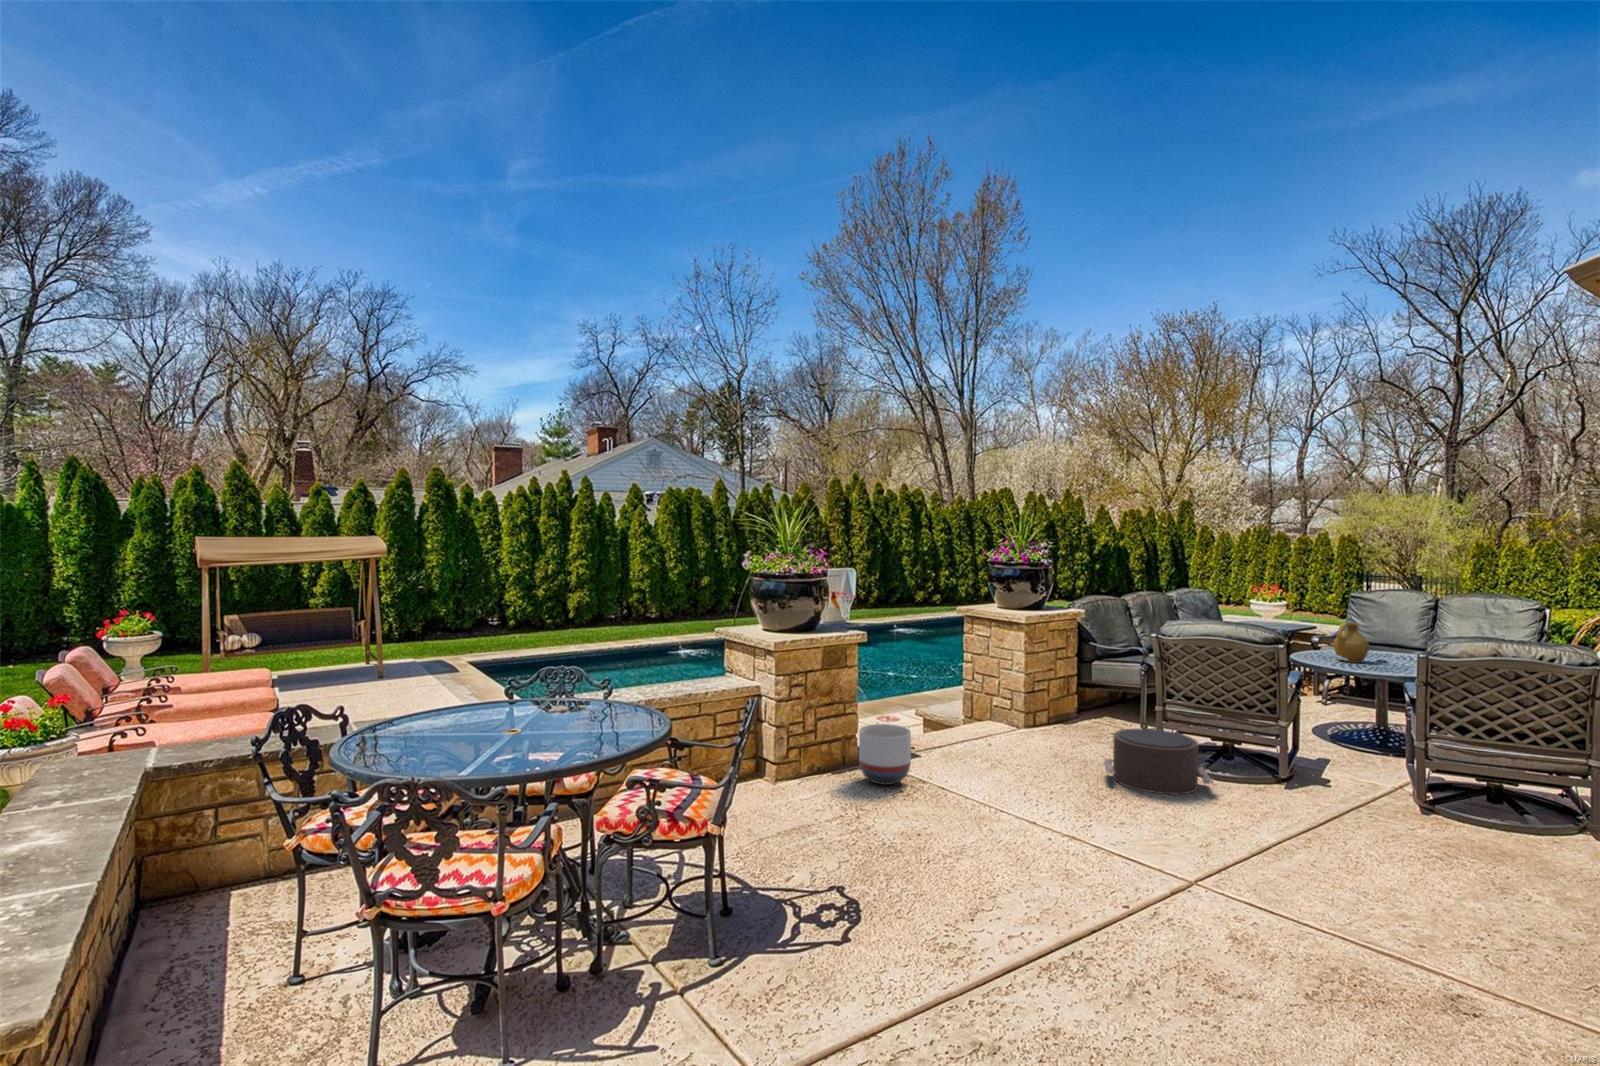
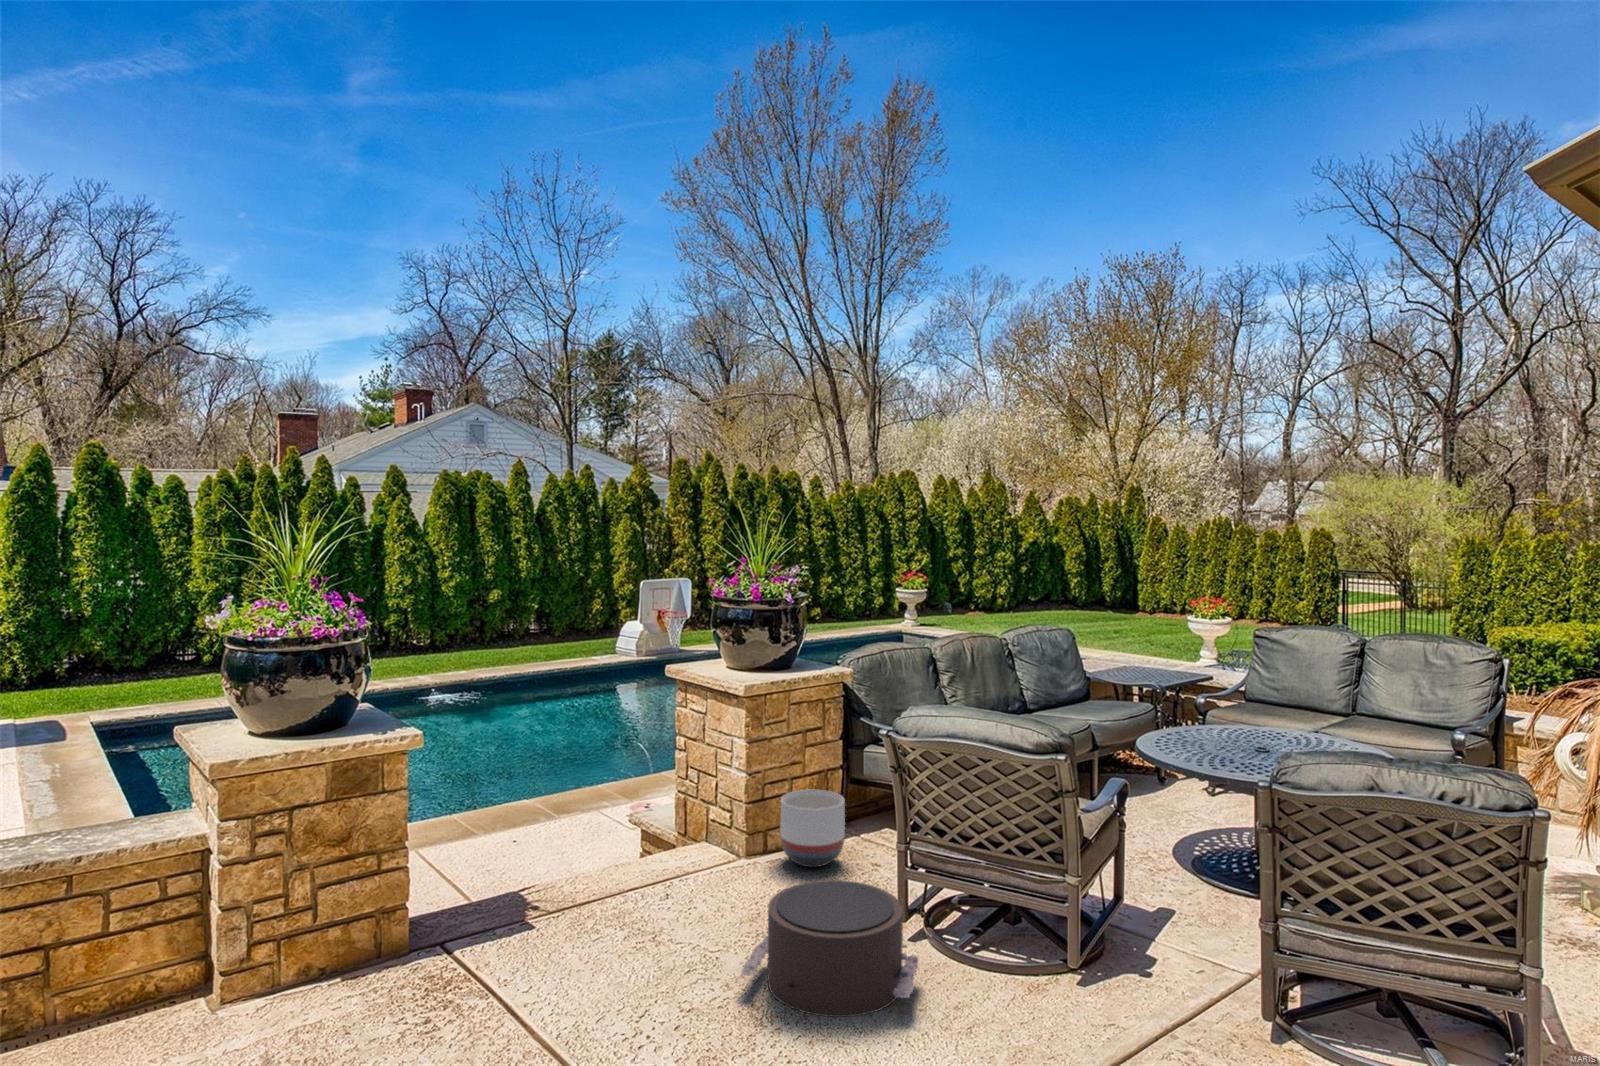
pitcher: present [1334,622,1369,663] -> none [1210,672,1258,735]
planter: present [859,724,911,785] -> present [780,790,845,867]

